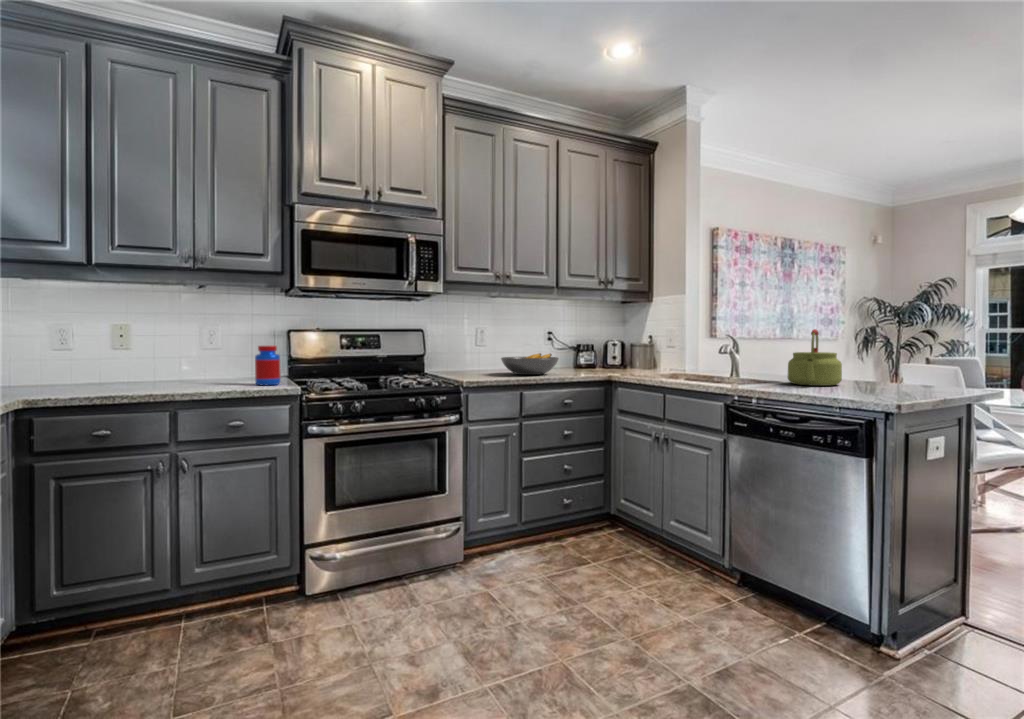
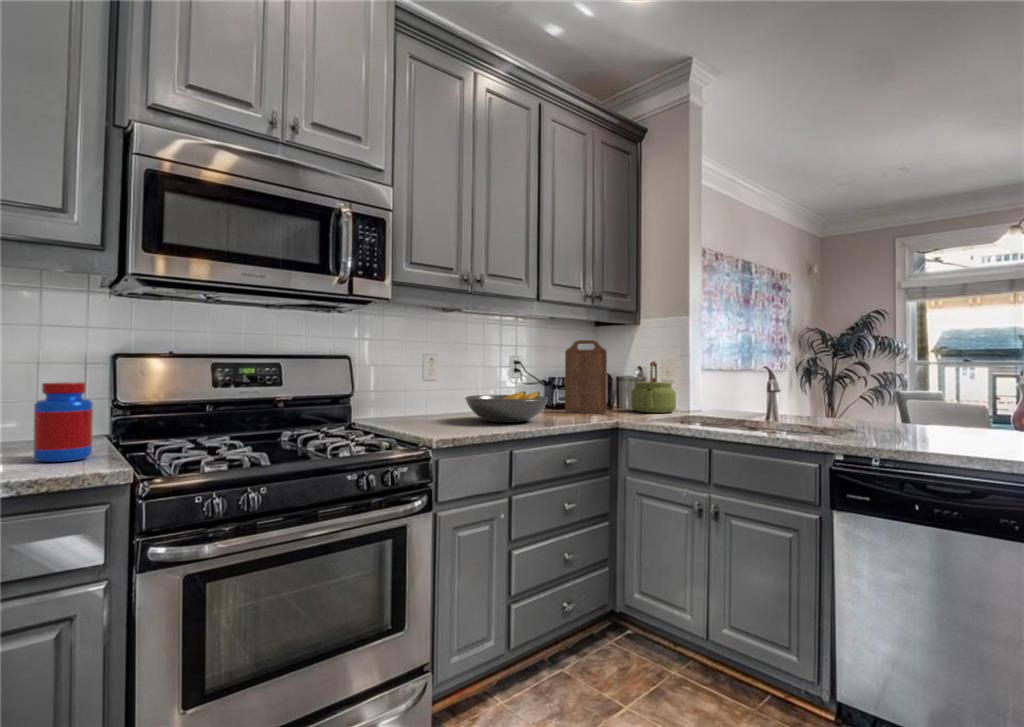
cutting board: none [584,316,614,371] -> present [565,340,607,413]
kettle: present [787,329,842,386] -> present [631,361,676,413]

